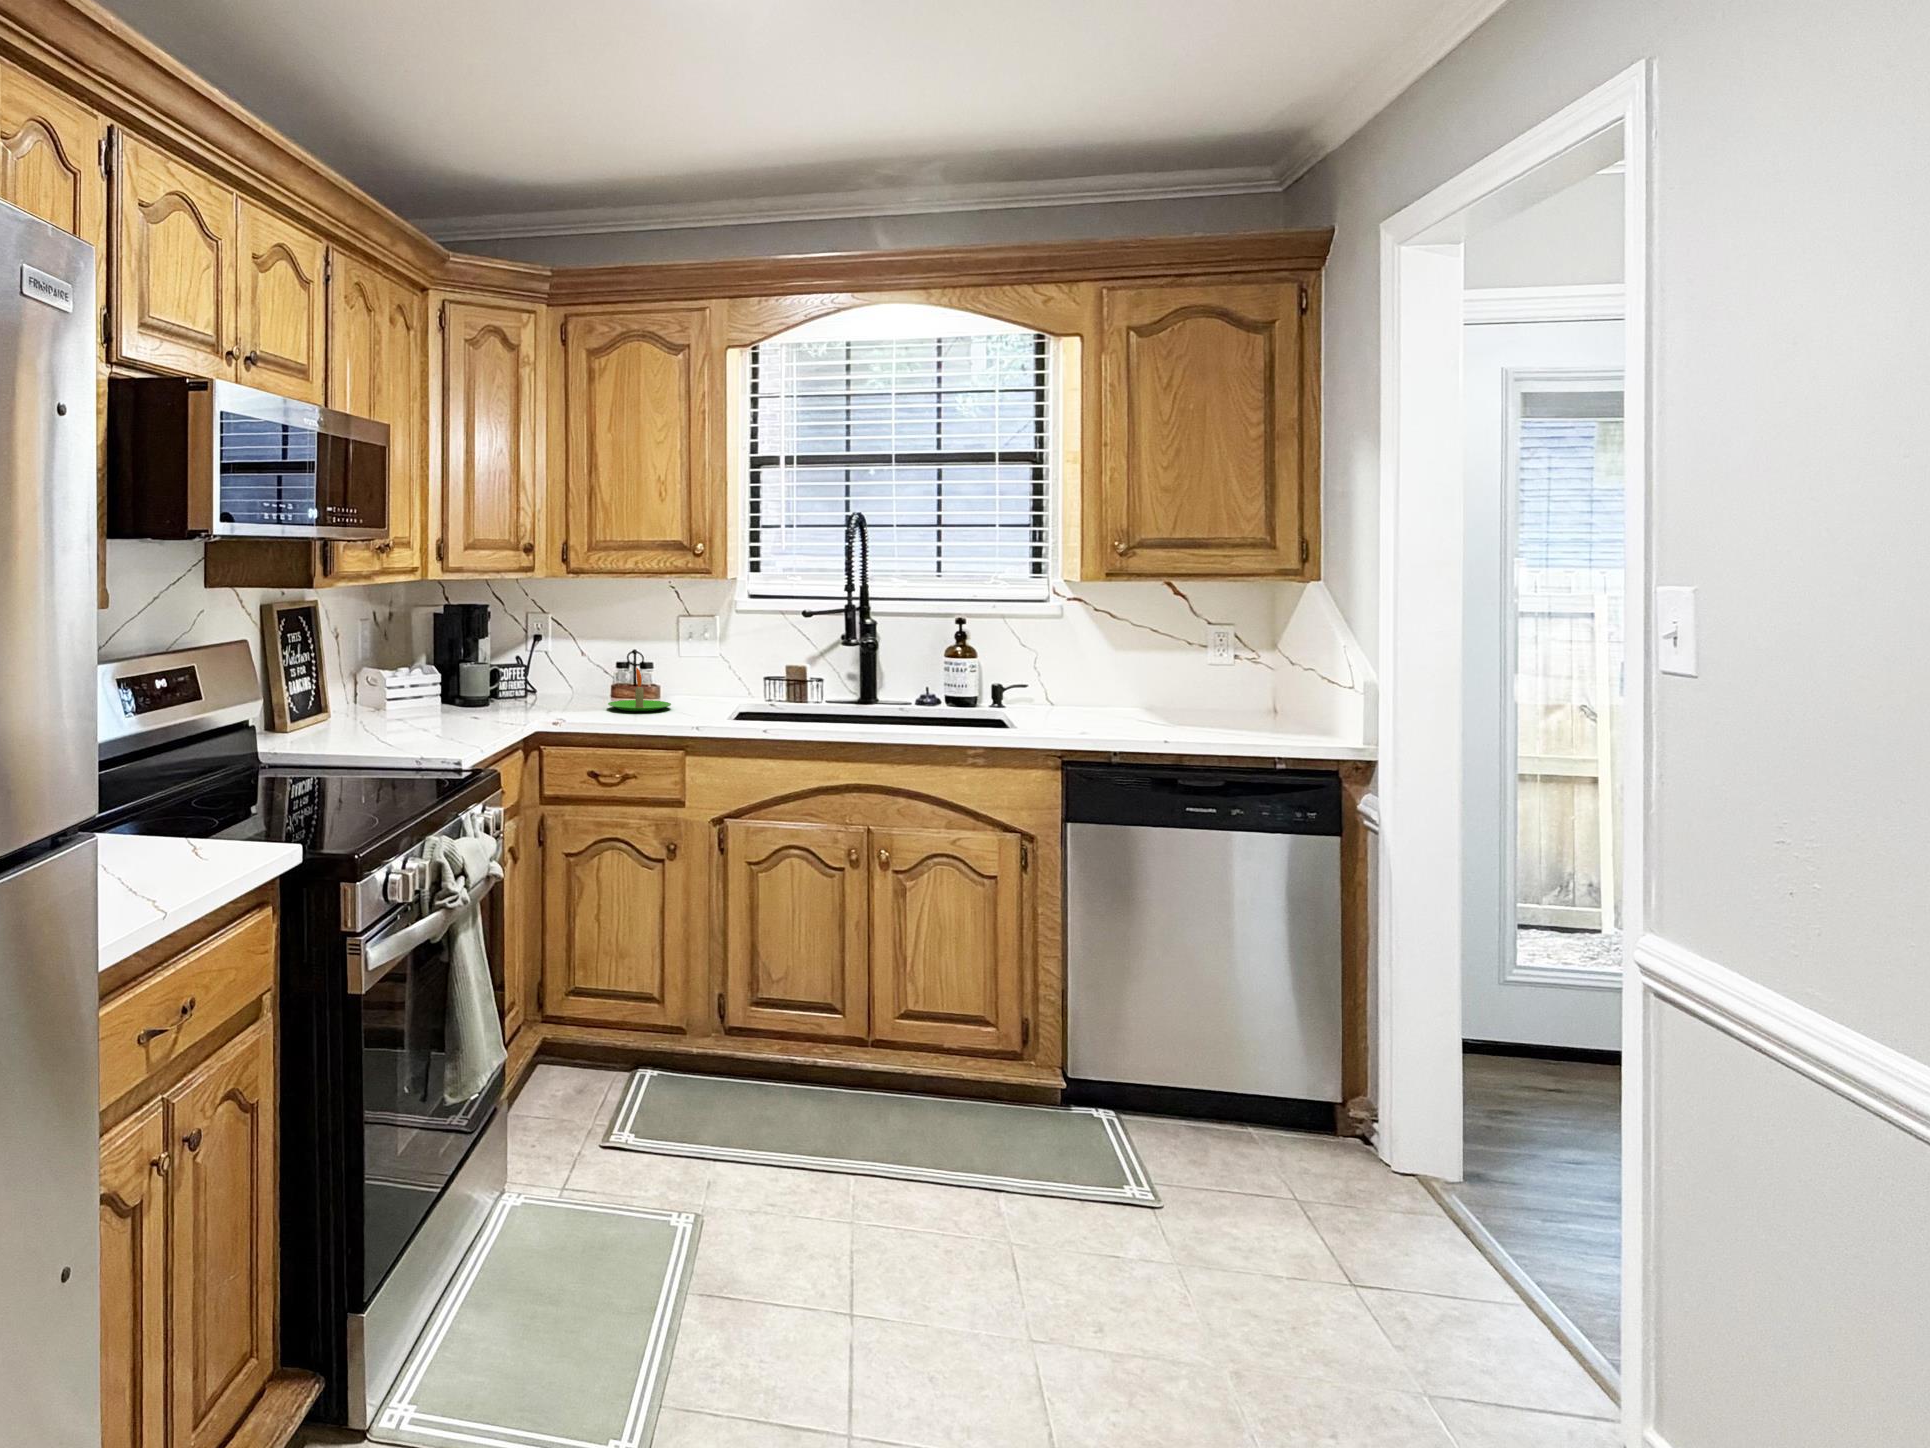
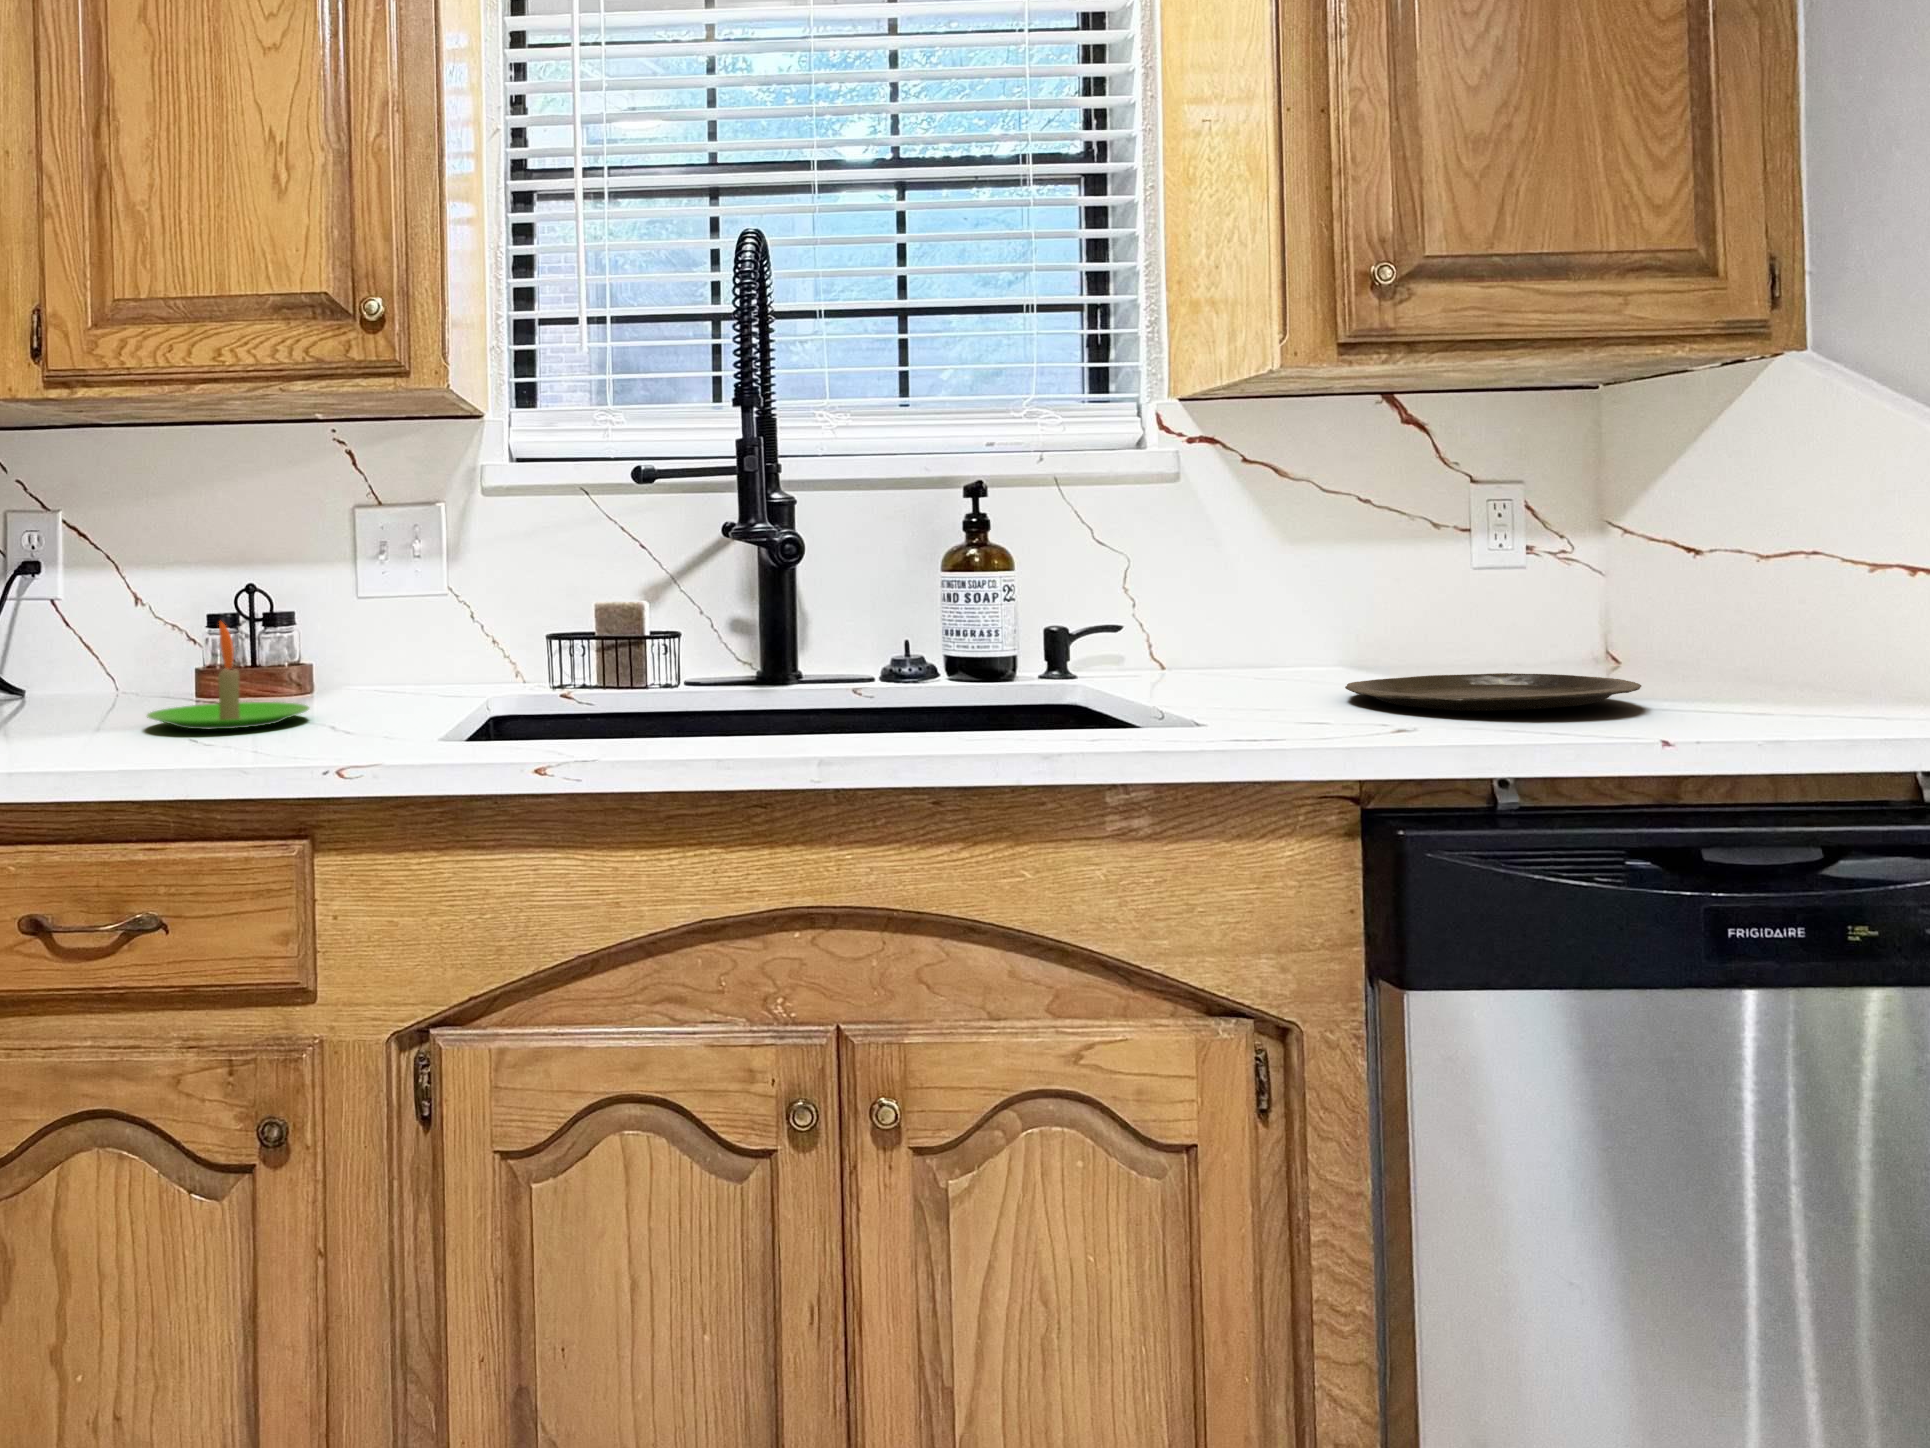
plate: none [1109,712,1227,728] -> present [1345,673,1641,711]

